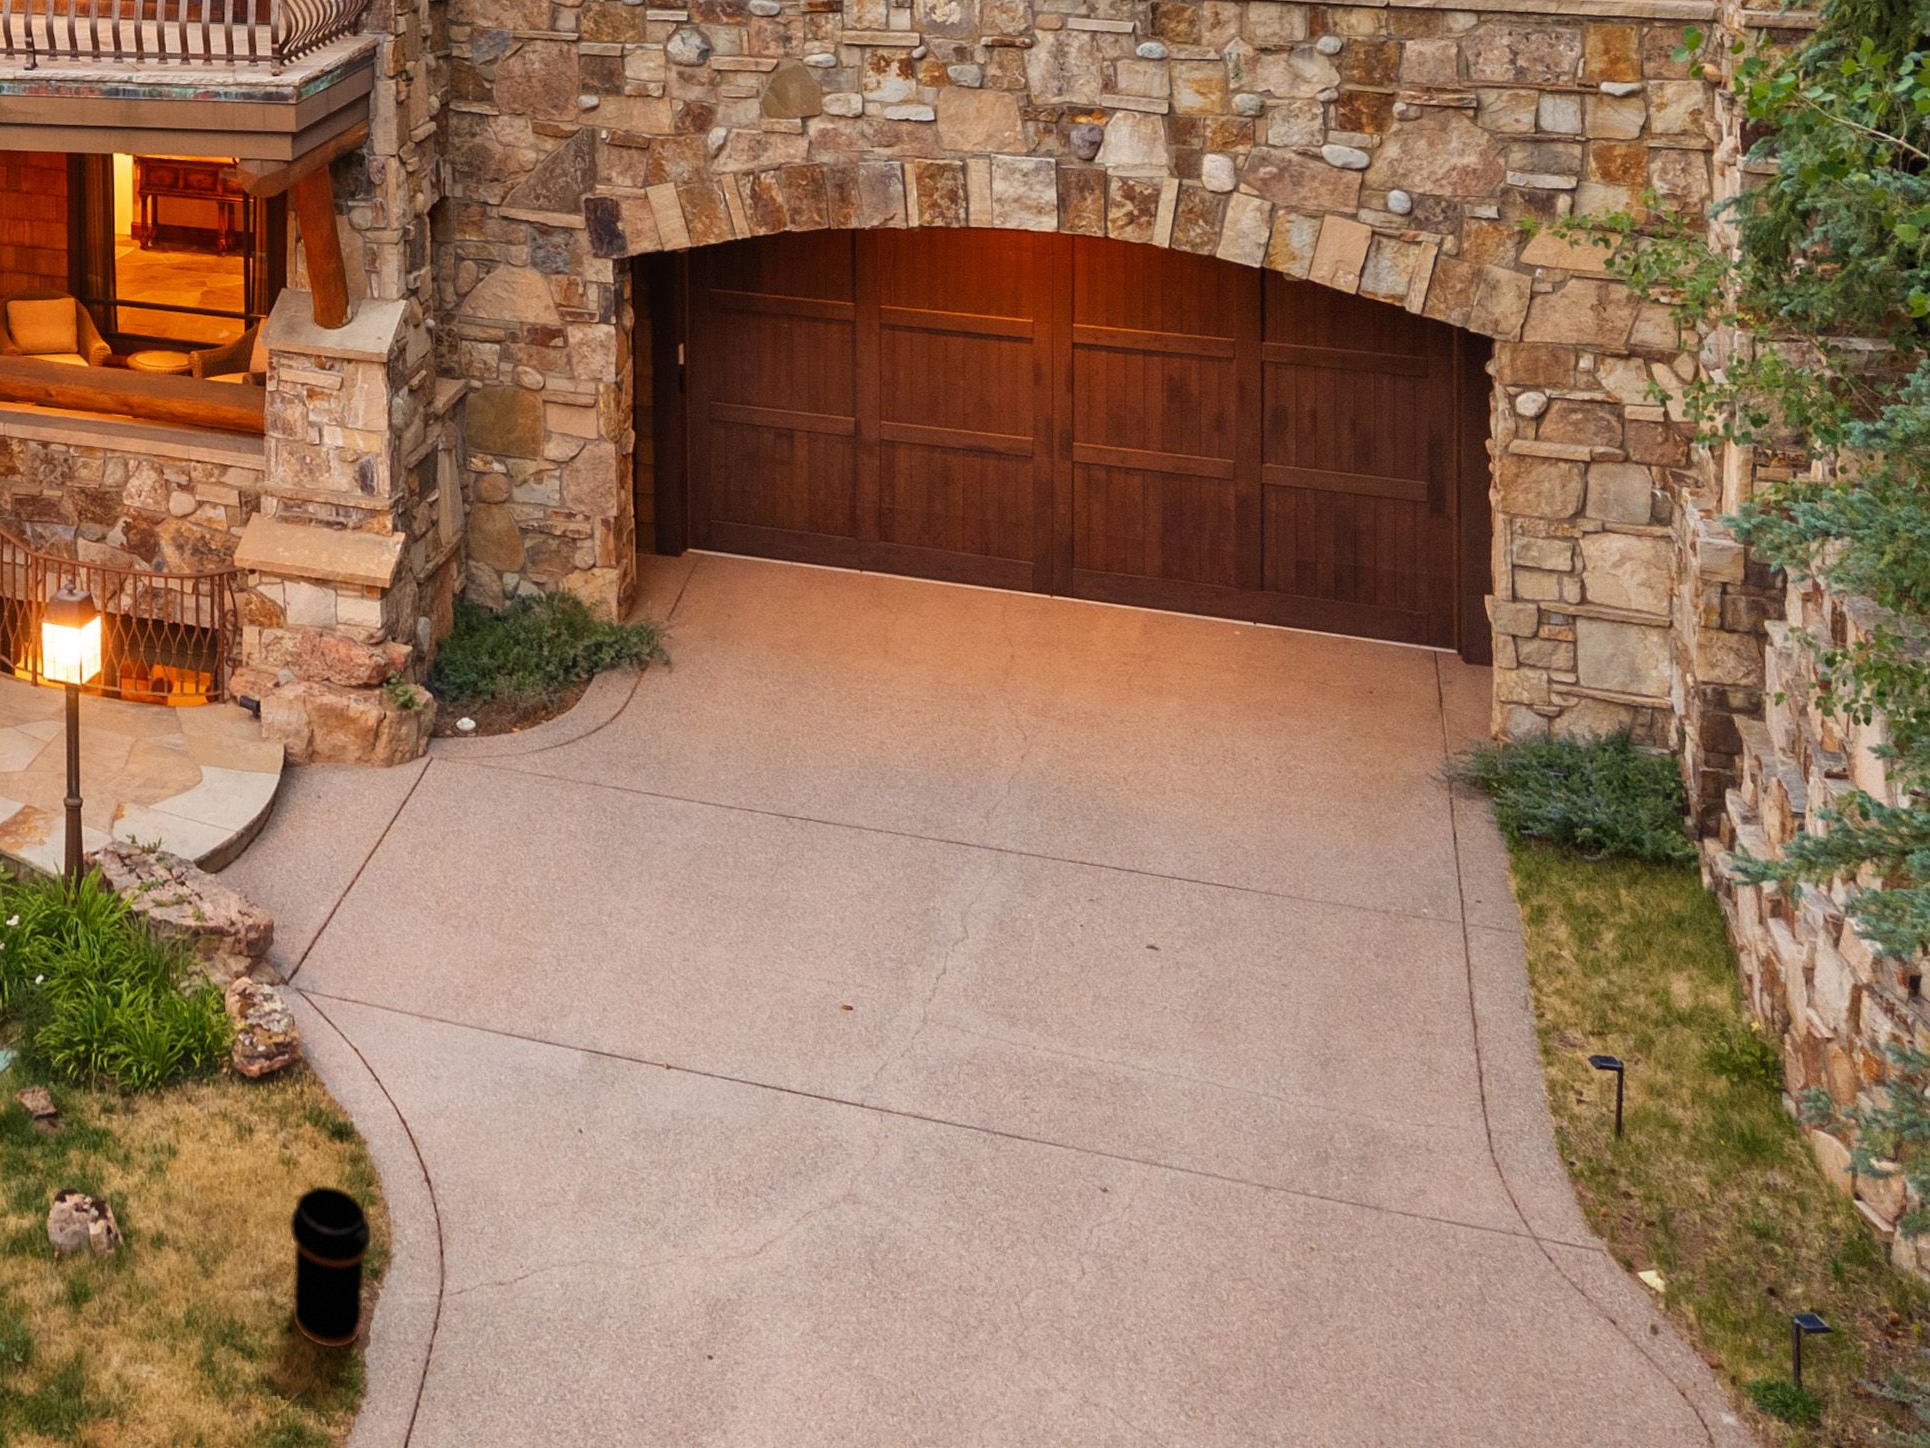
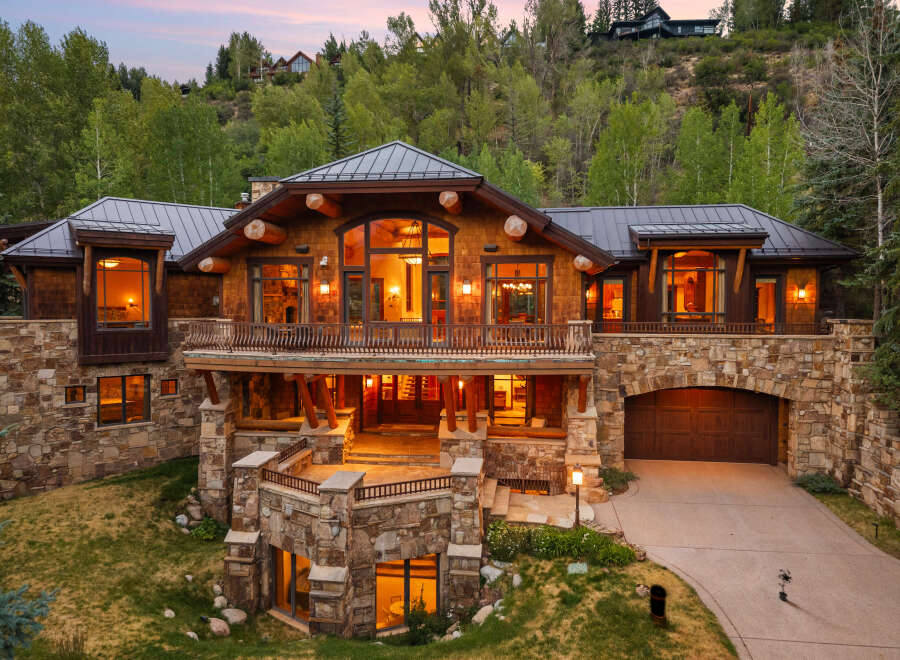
potted plant: none [966,1203,1041,1357] -> present [779,569,792,600]

